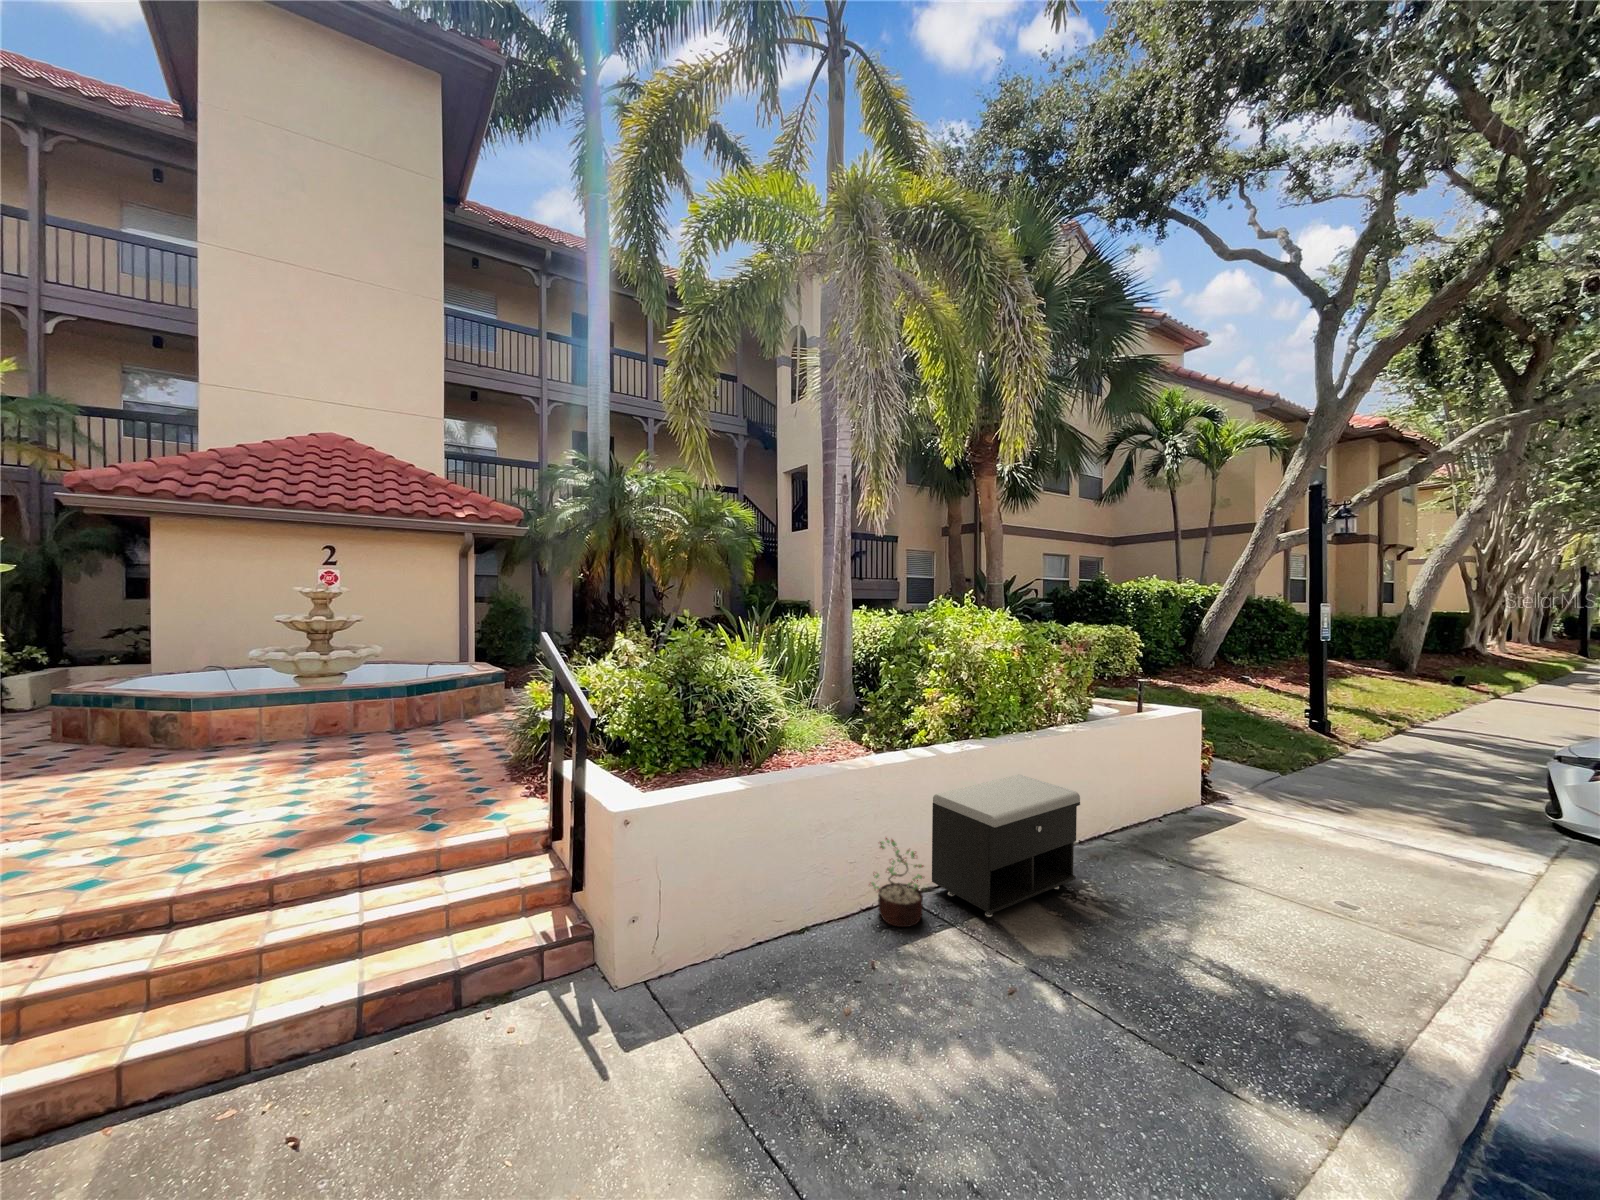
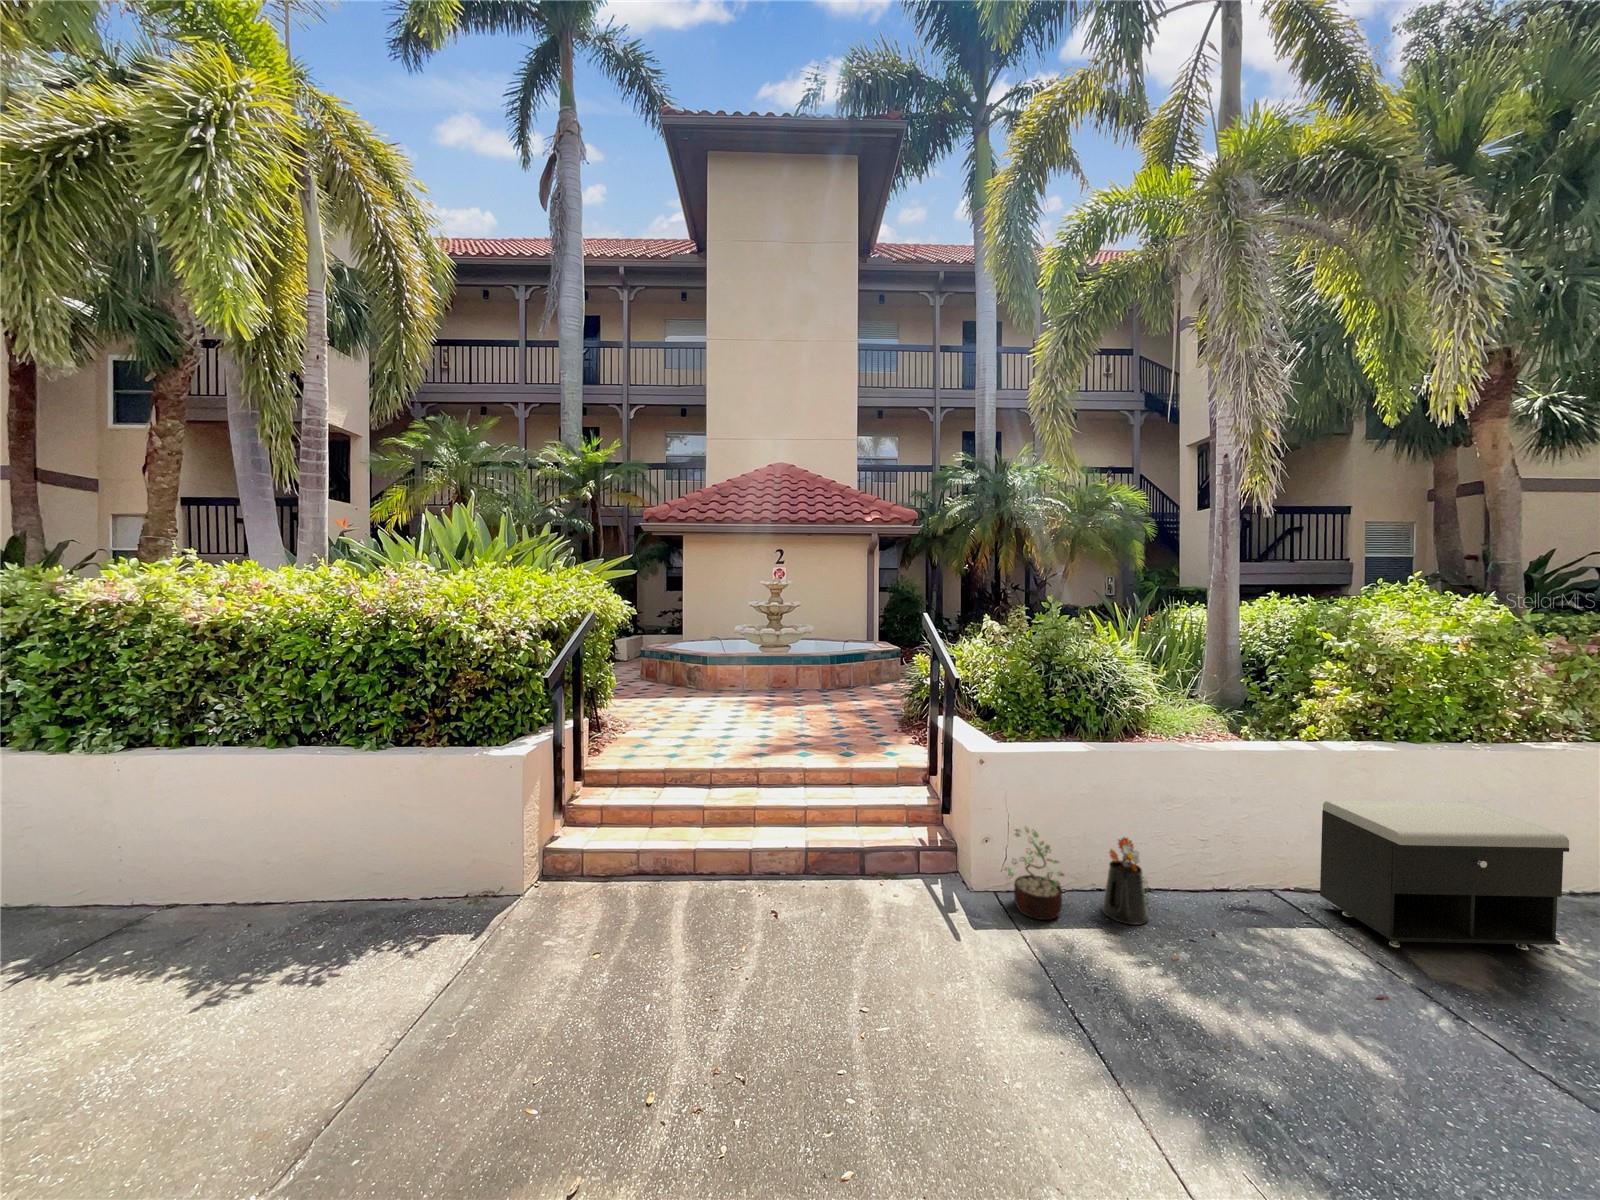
decorative plant: present [869,838,923,927] -> present [1008,828,1064,920]
watering can: none [761,871,808,974] -> present [1101,837,1149,925]

